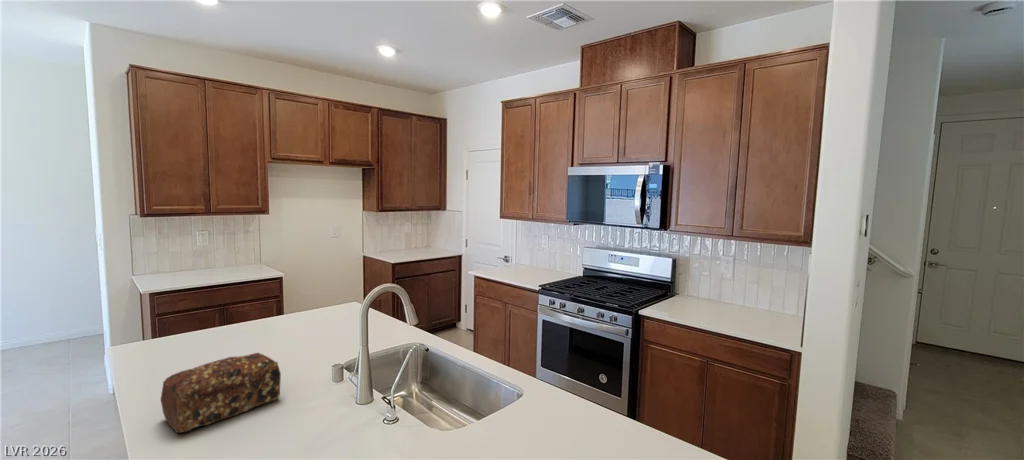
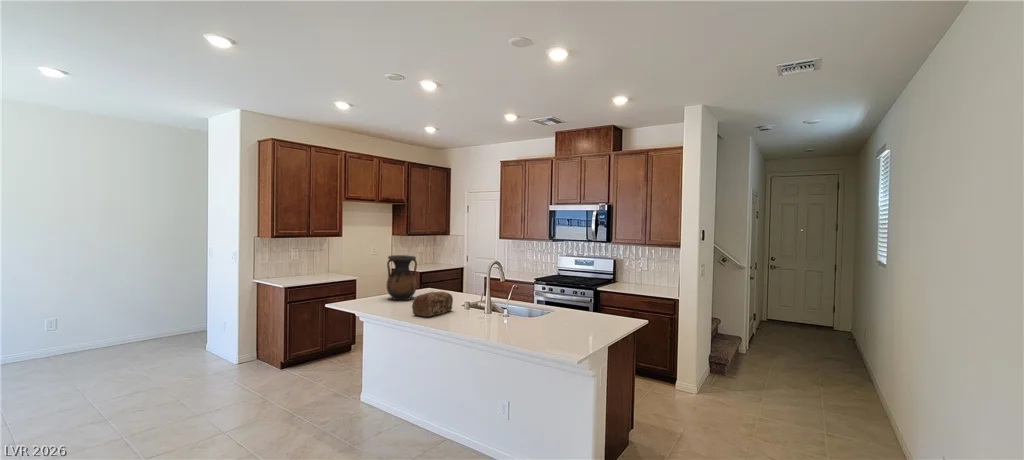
vase: none [211,257,278,346] -> present [387,255,417,300]

